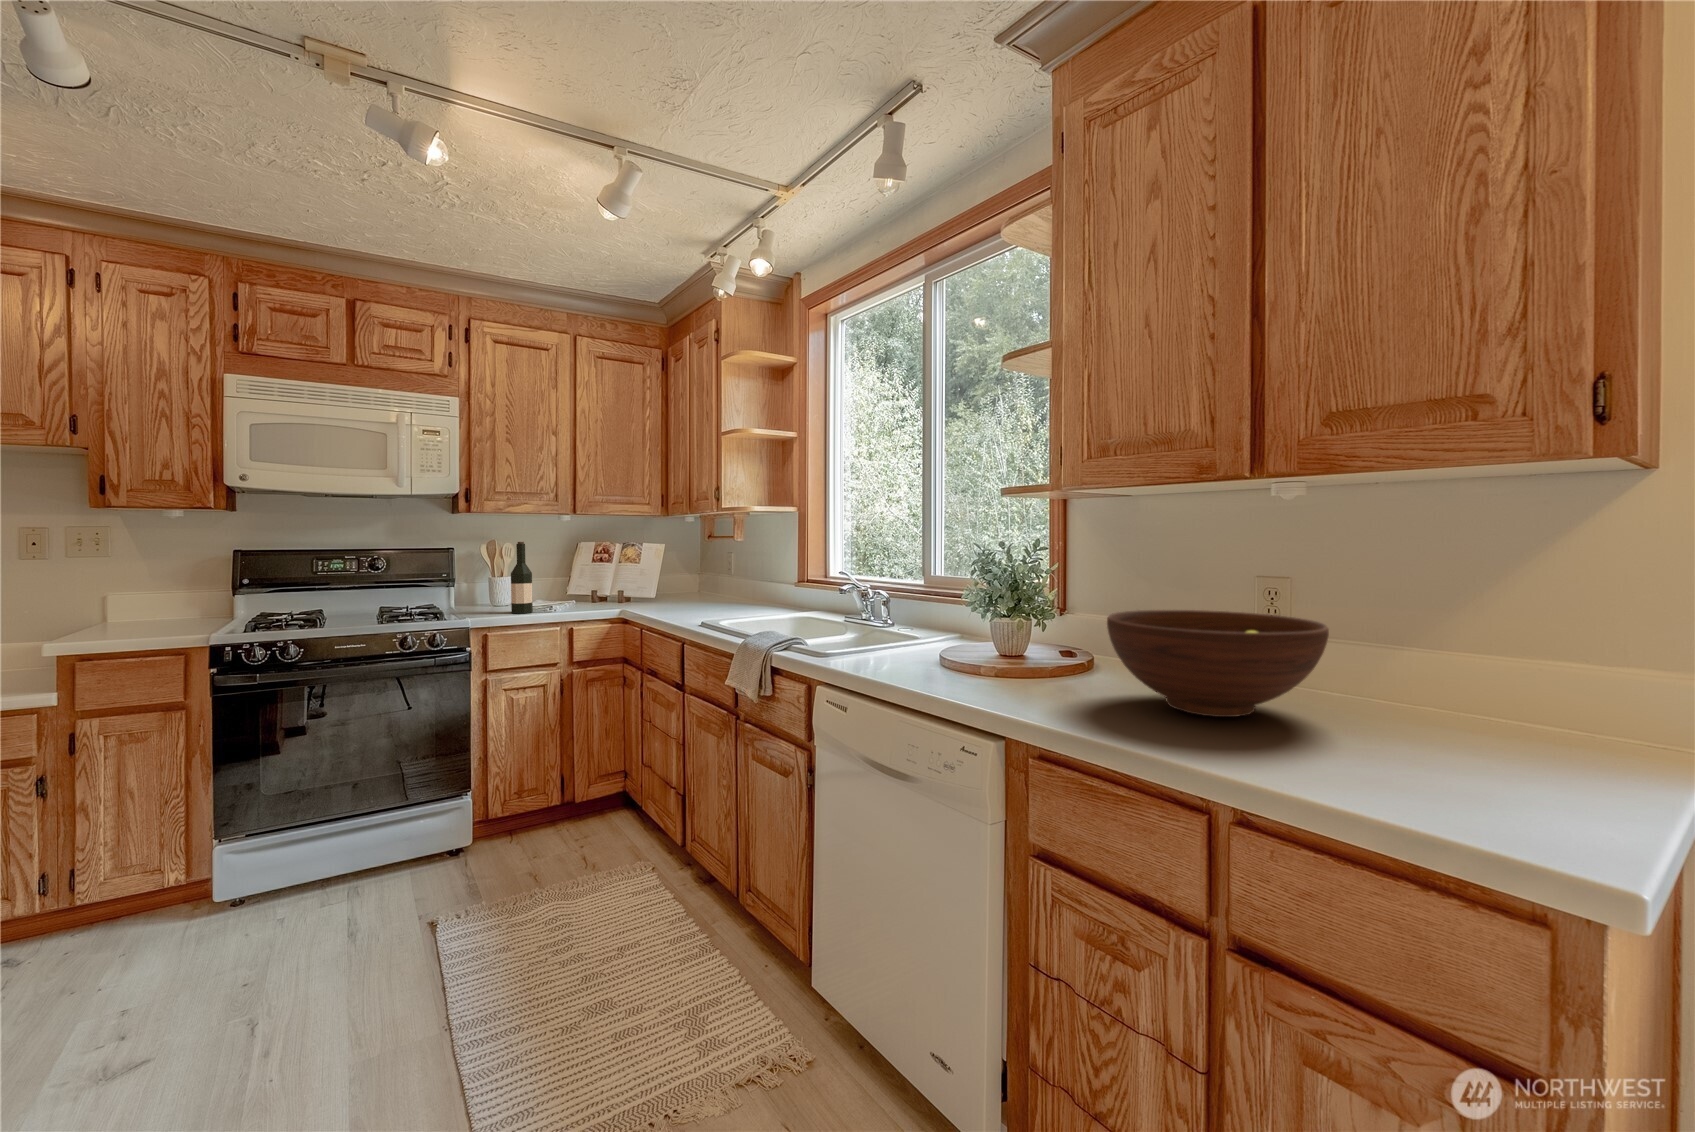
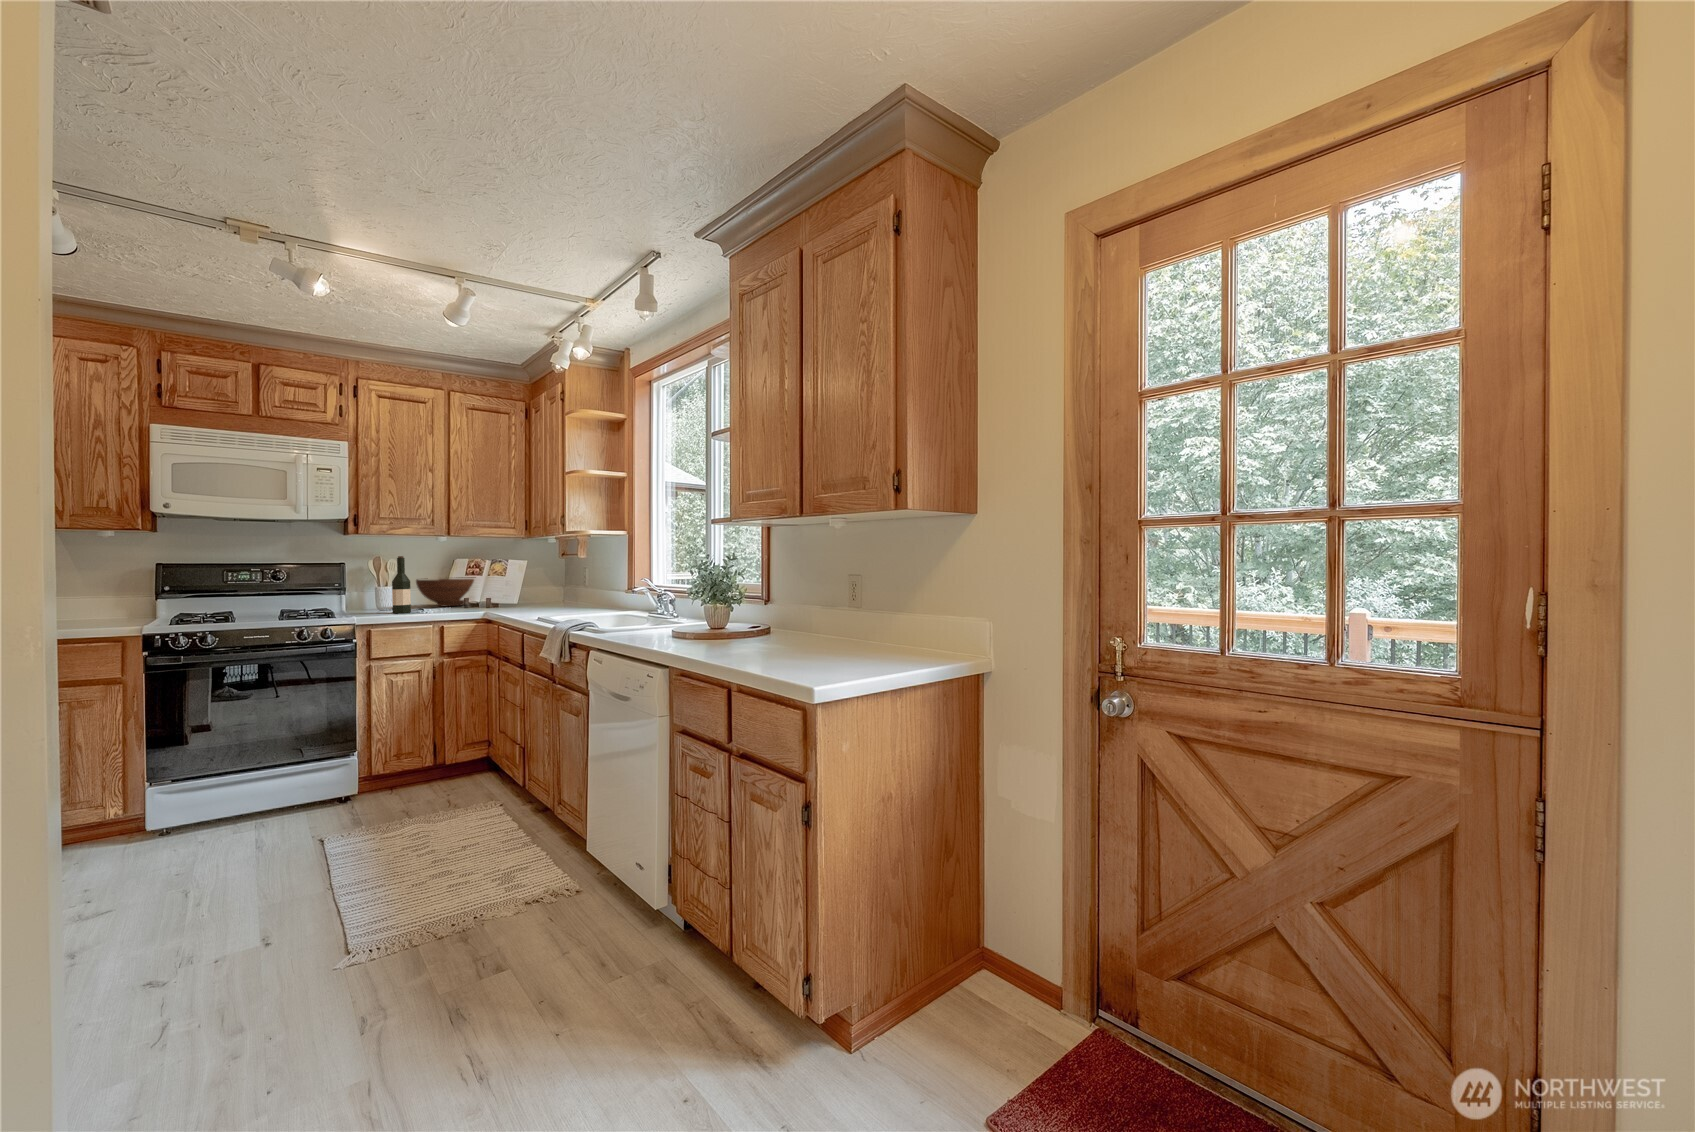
fruit bowl: present [1107,610,1329,717] -> present [416,577,474,606]

